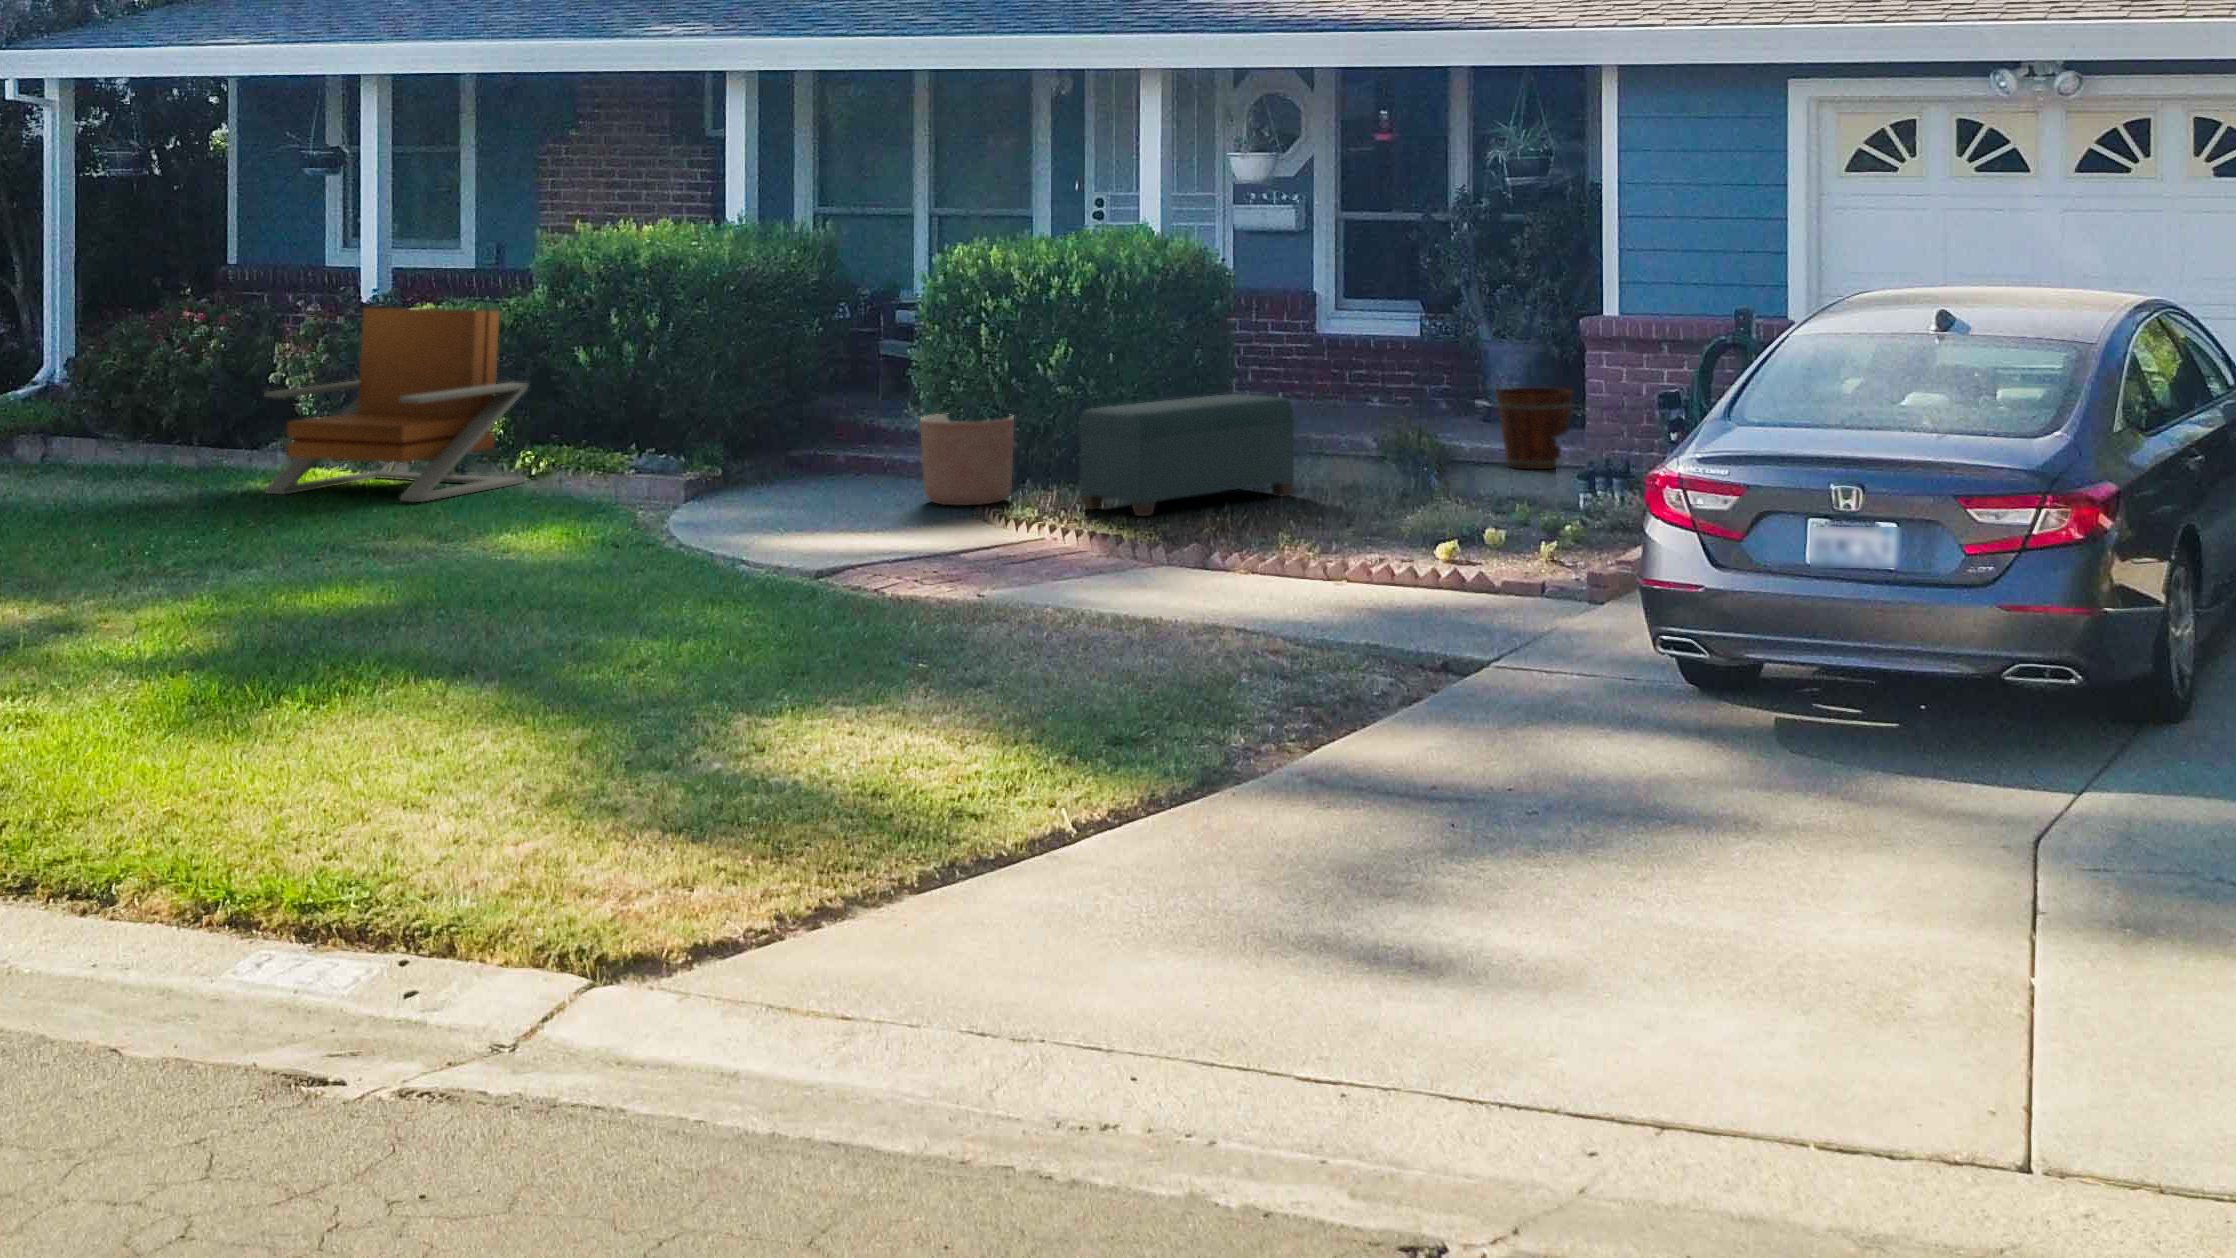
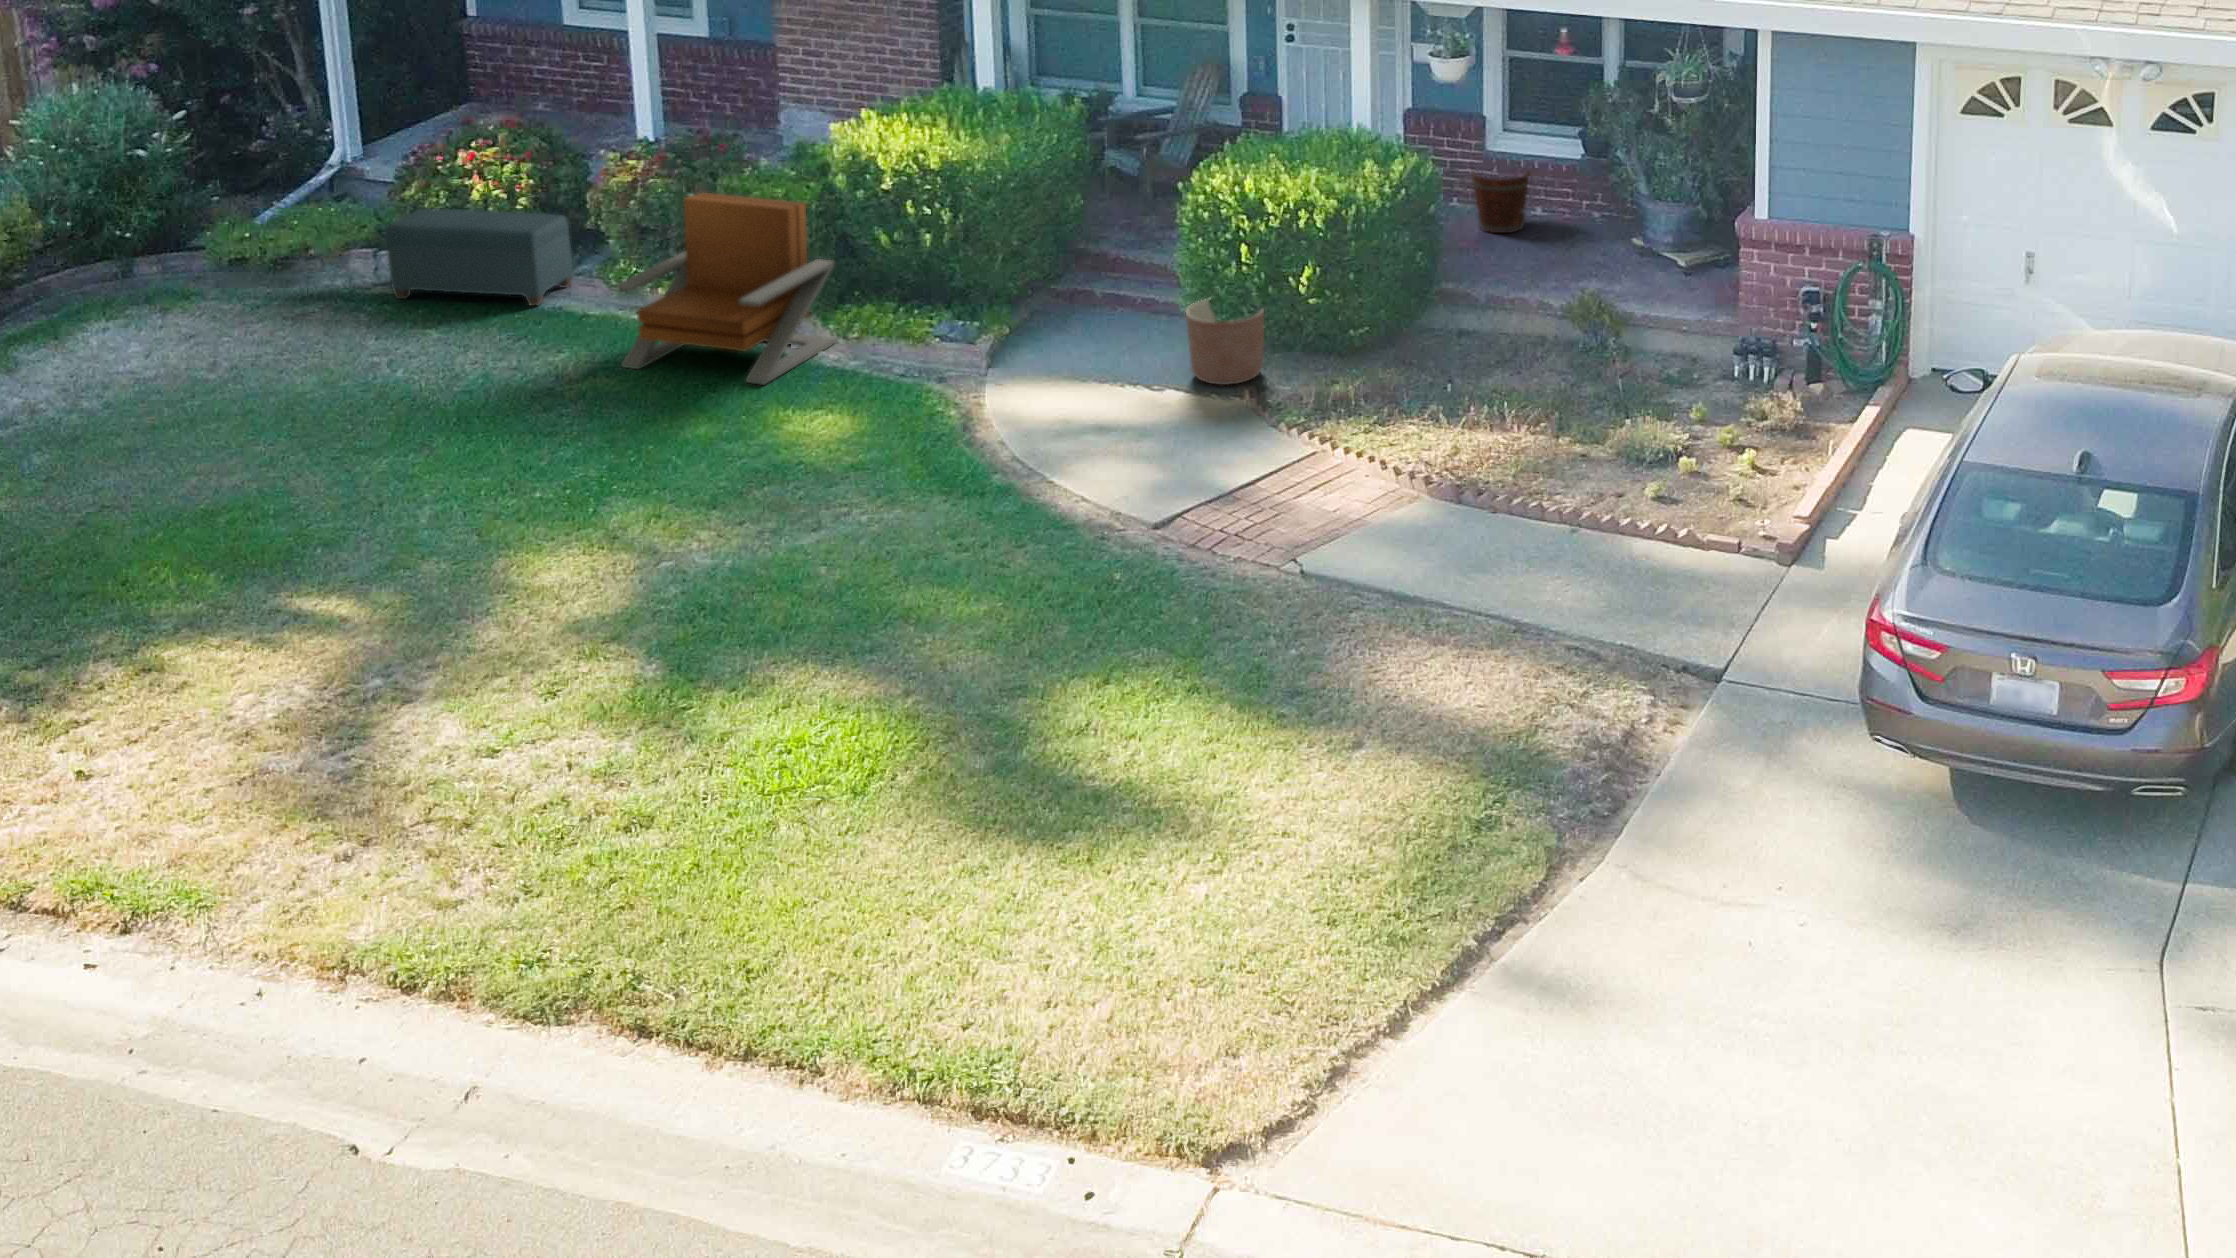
bucket: present [1496,387,1573,469] -> present [1472,172,1530,233]
bench: present [1079,394,1294,516] -> present [386,208,573,306]

